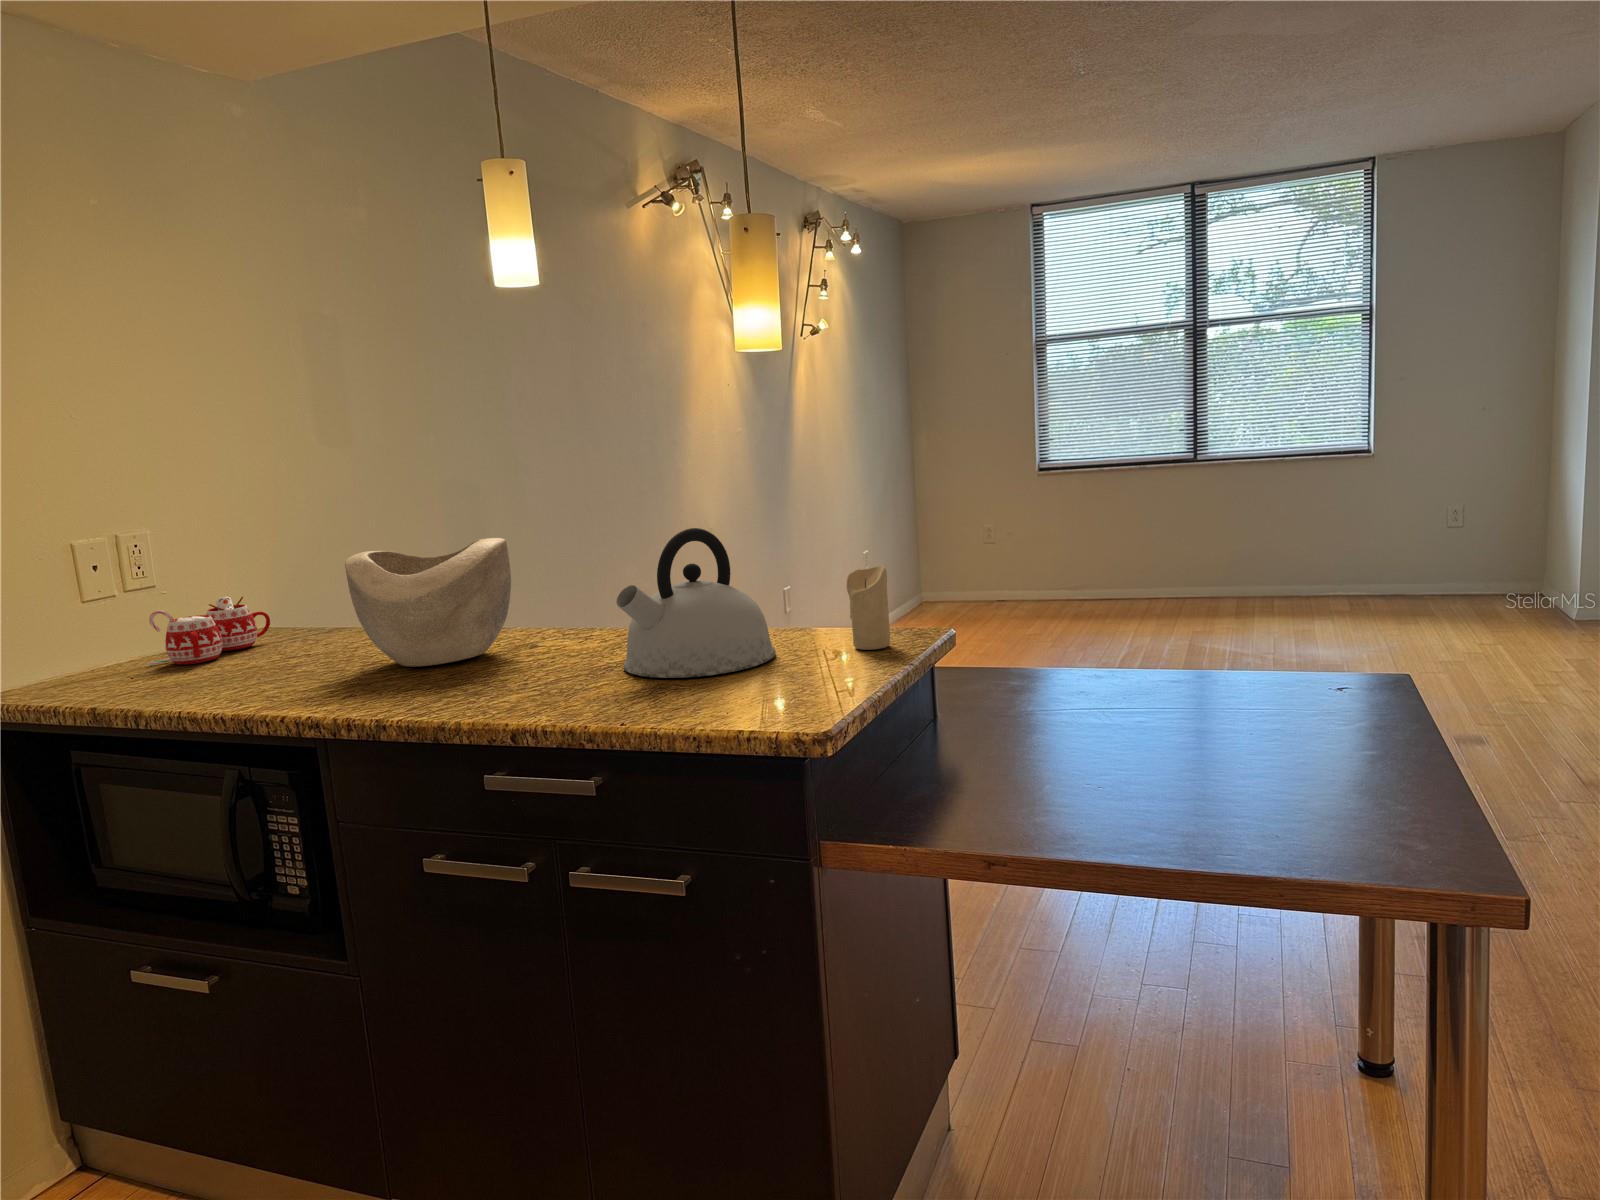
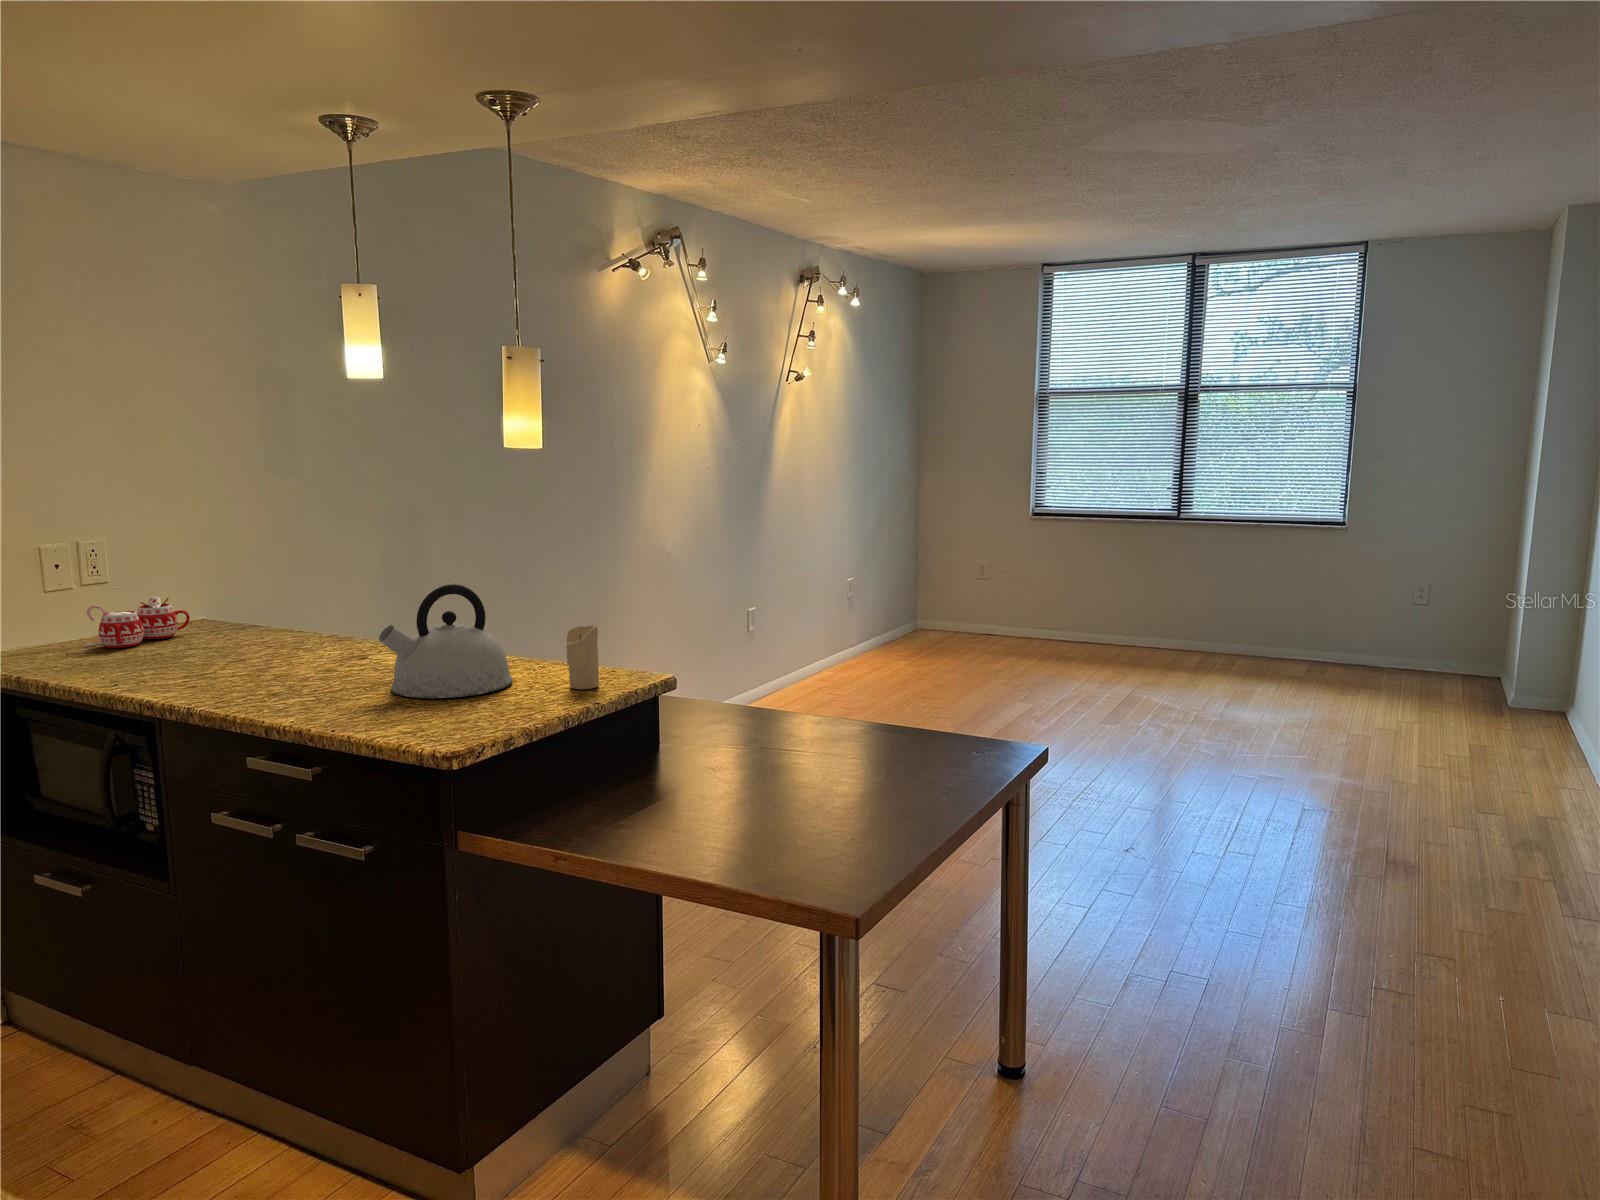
decorative bowl: present [345,538,511,667] -> none [212,574,343,668]

